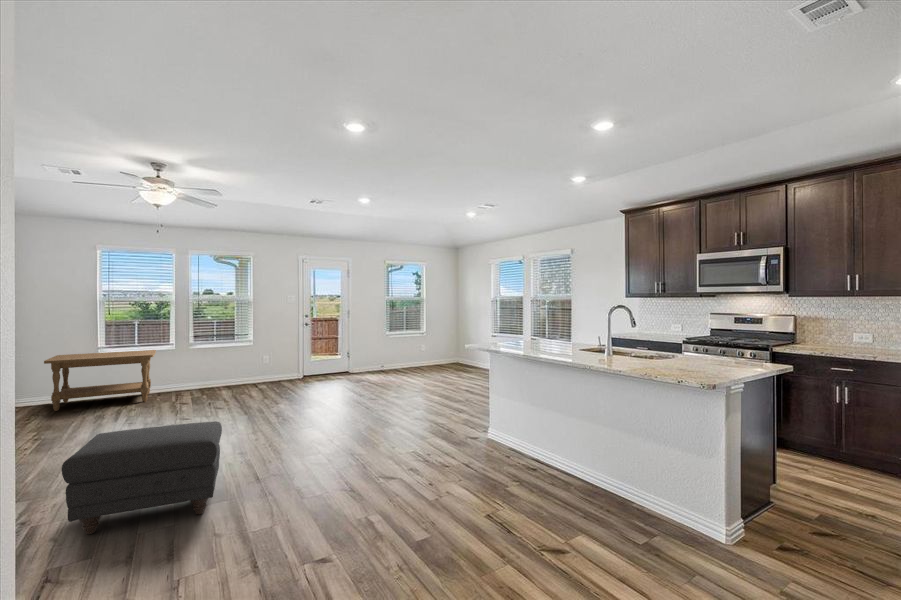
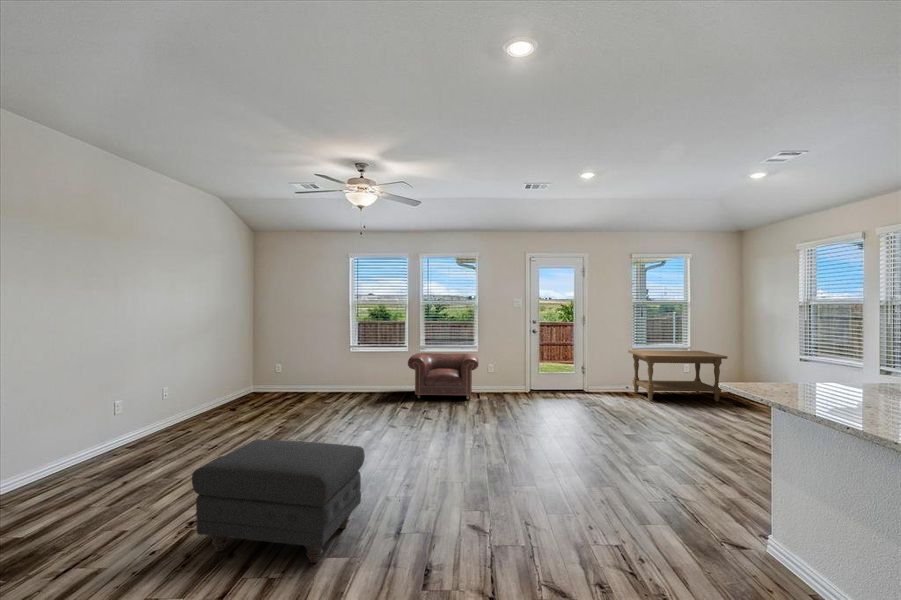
armchair: none [181,349,259,397] -> present [408,353,479,399]
coffee table: present [44,350,156,411] -> present [628,350,728,402]

